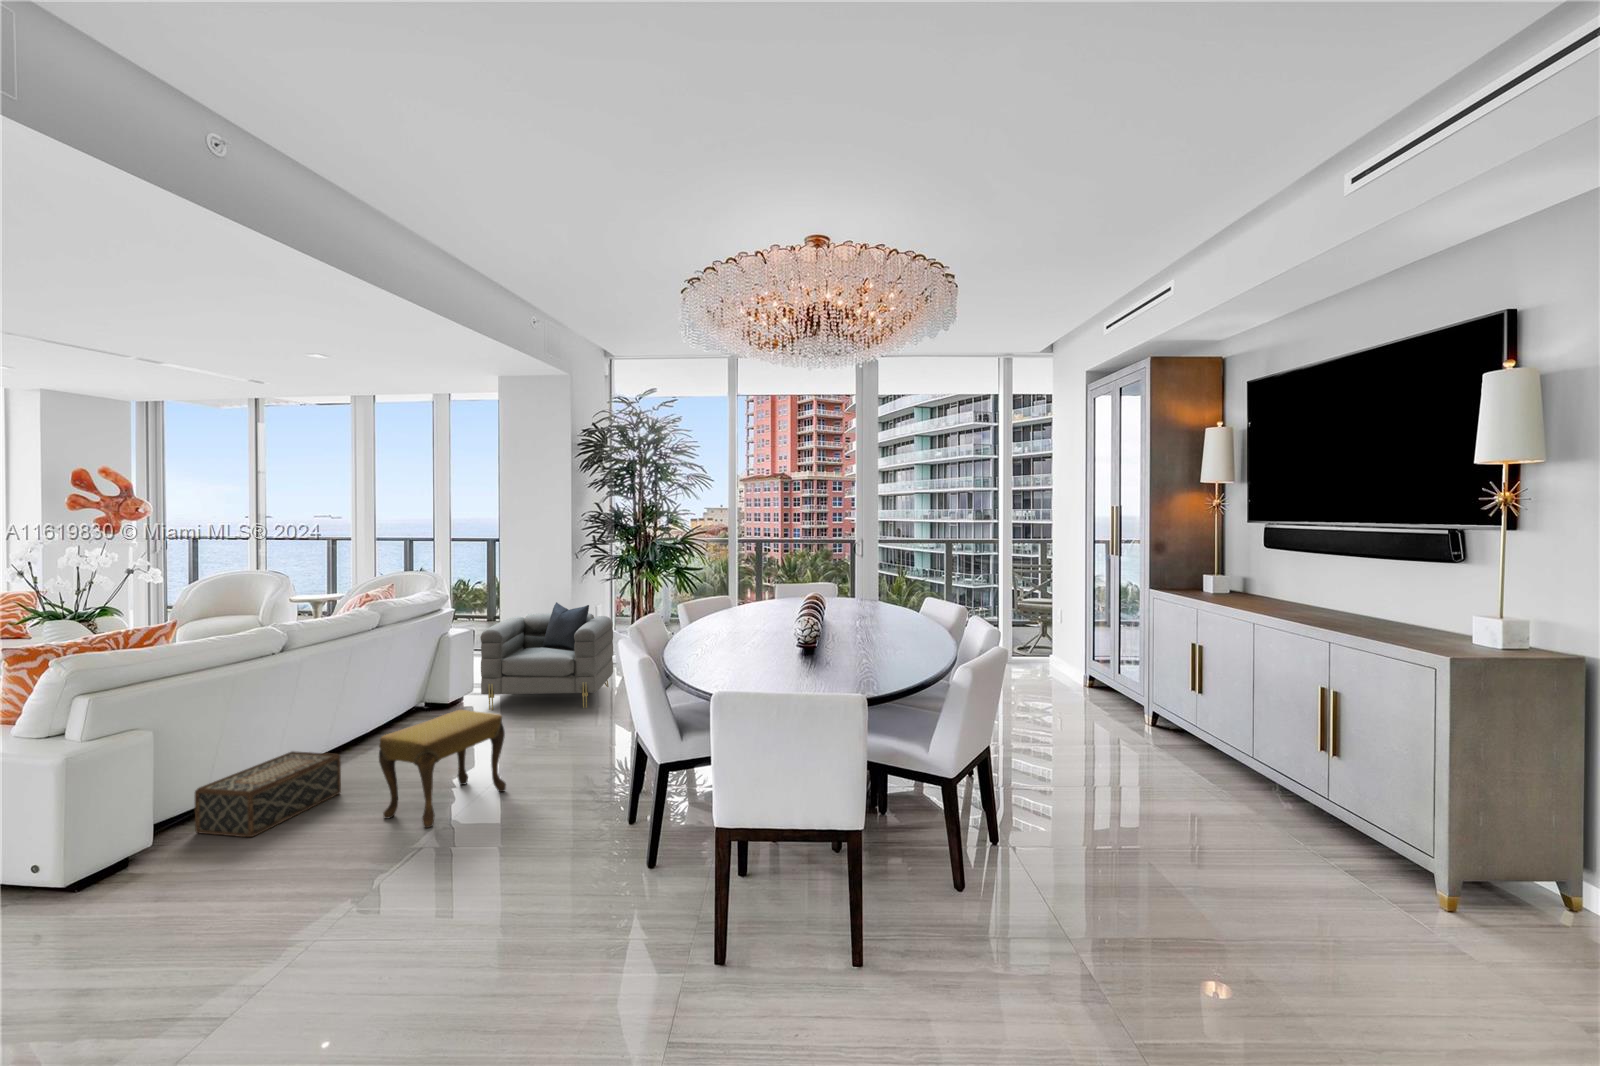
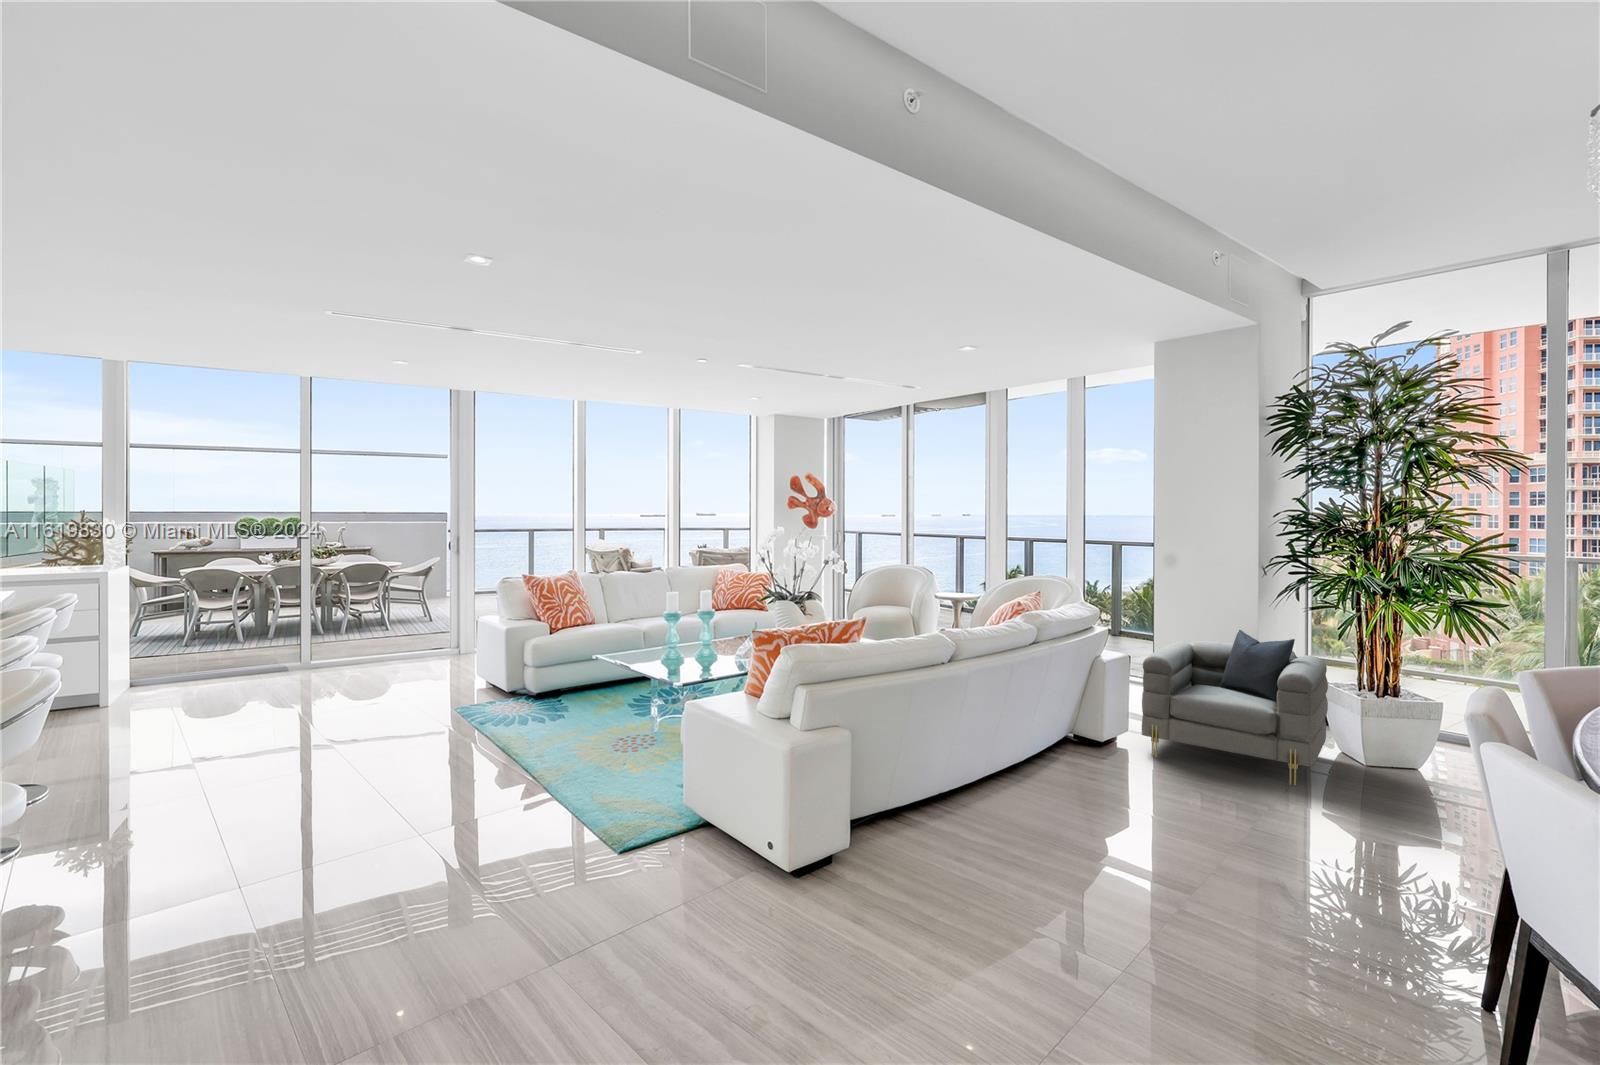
footstool: present [379,710,506,828] -> none [1059,768,1218,929]
woven basket: present [195,751,341,837] -> none [880,770,1007,865]

